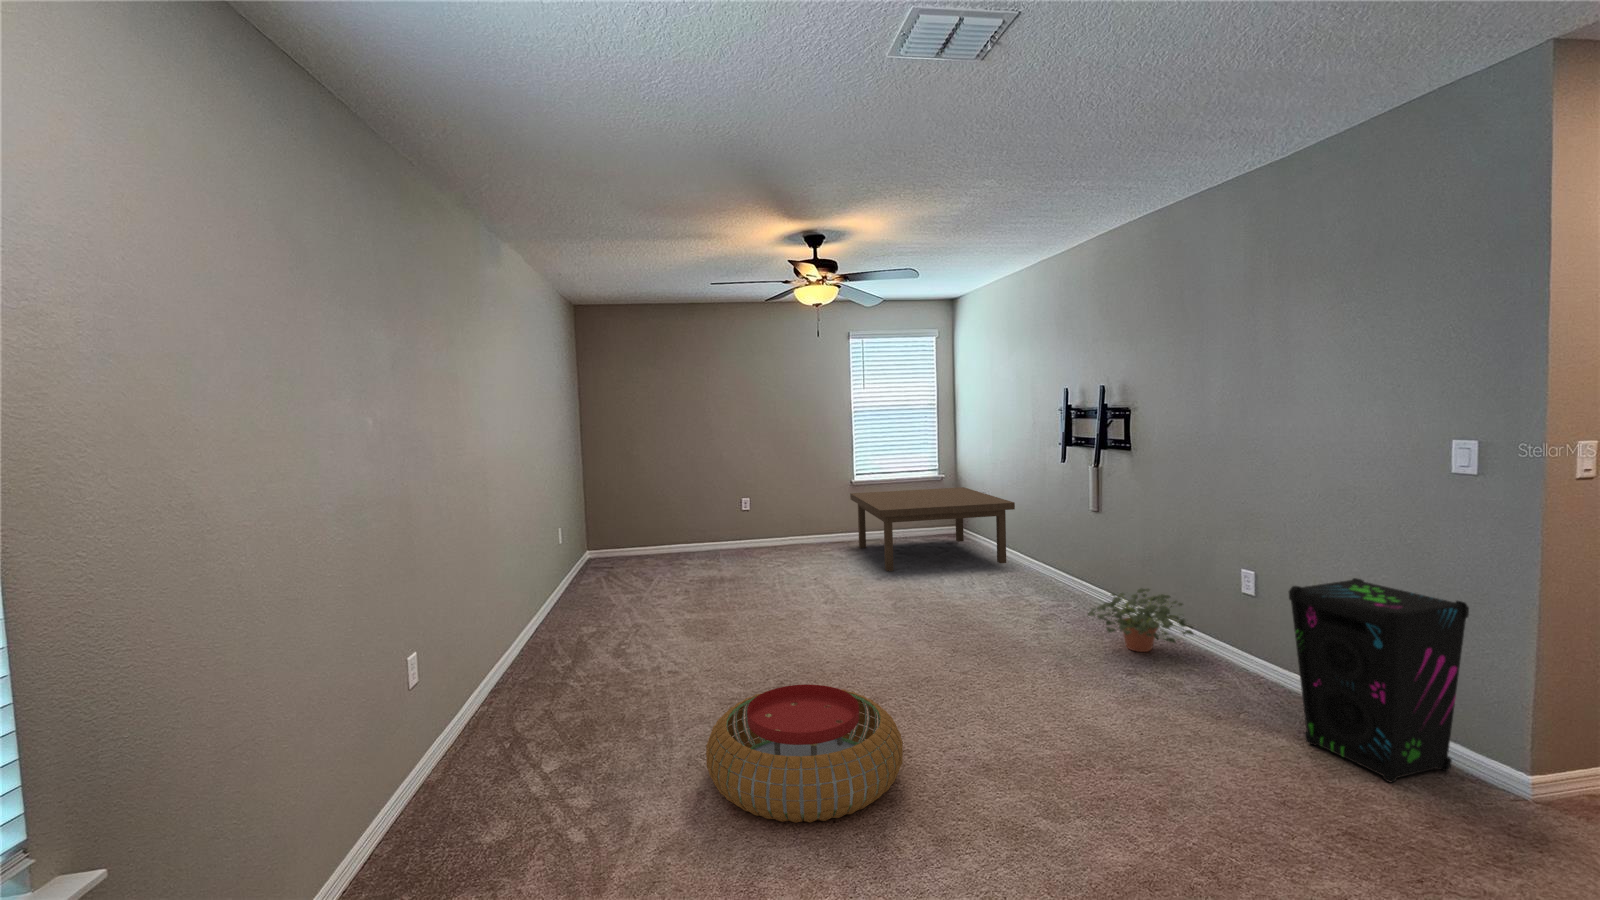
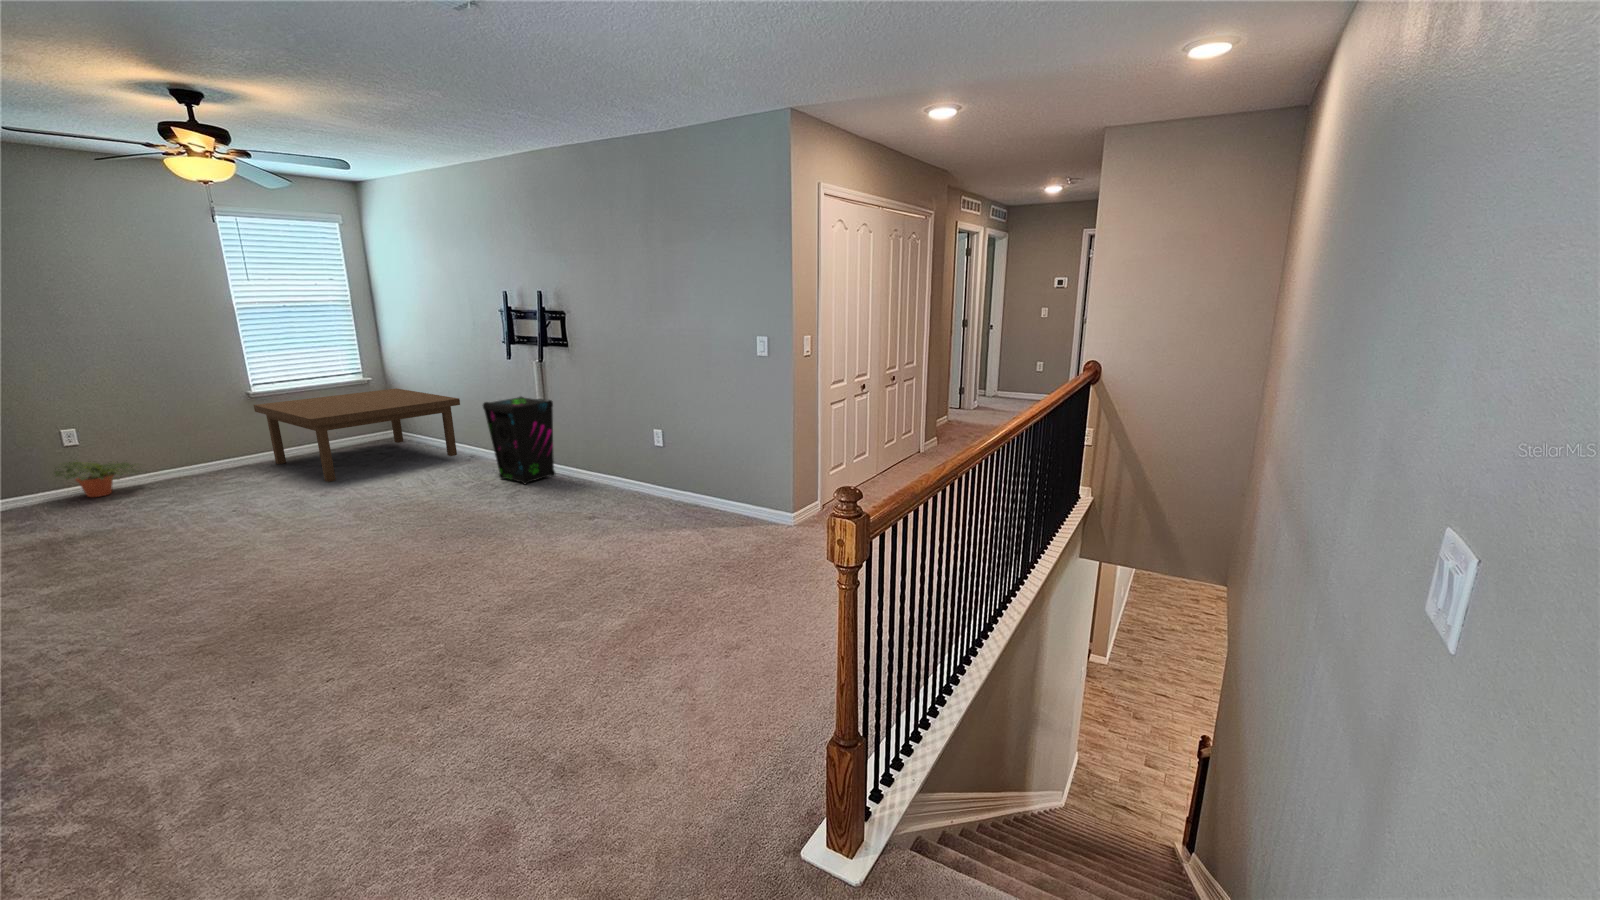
speaker: present [1289,578,1469,782] -> present [483,397,555,484]
potted plant: present [1088,588,1193,652] -> present [54,461,139,497]
pouf: present [706,684,903,823] -> none [207,585,439,718]

